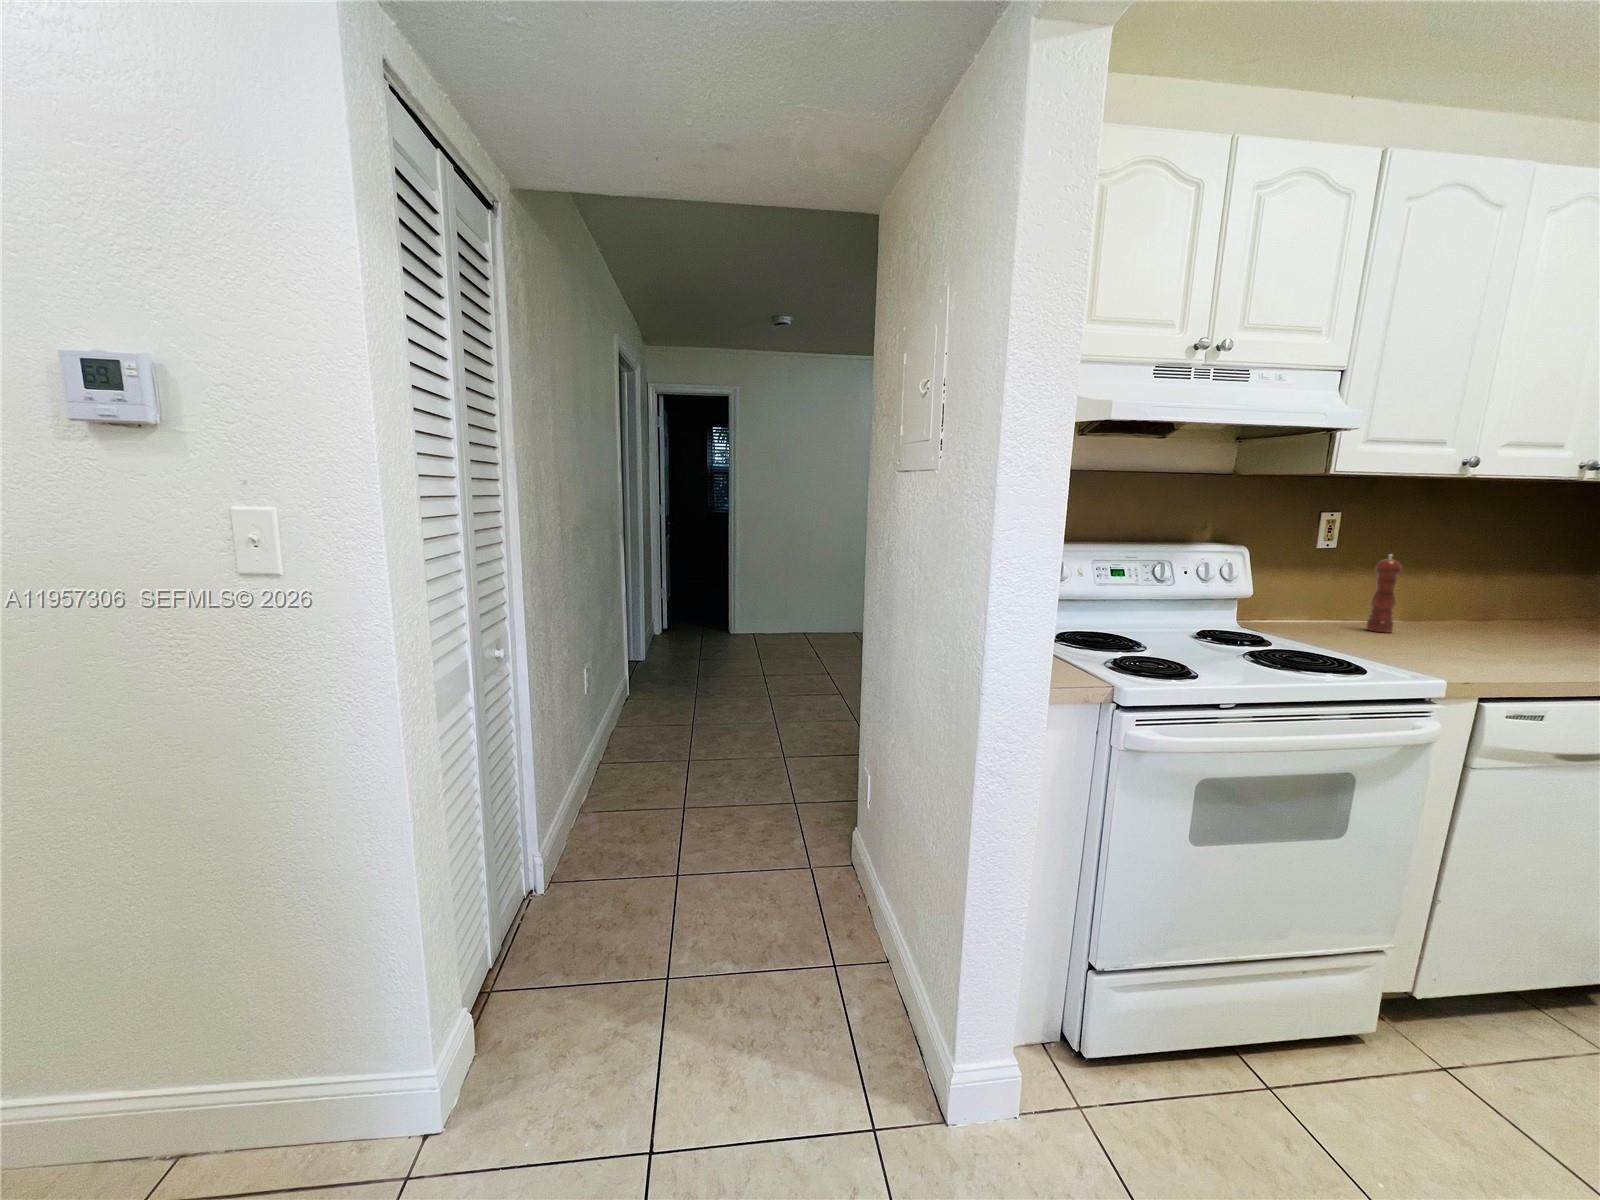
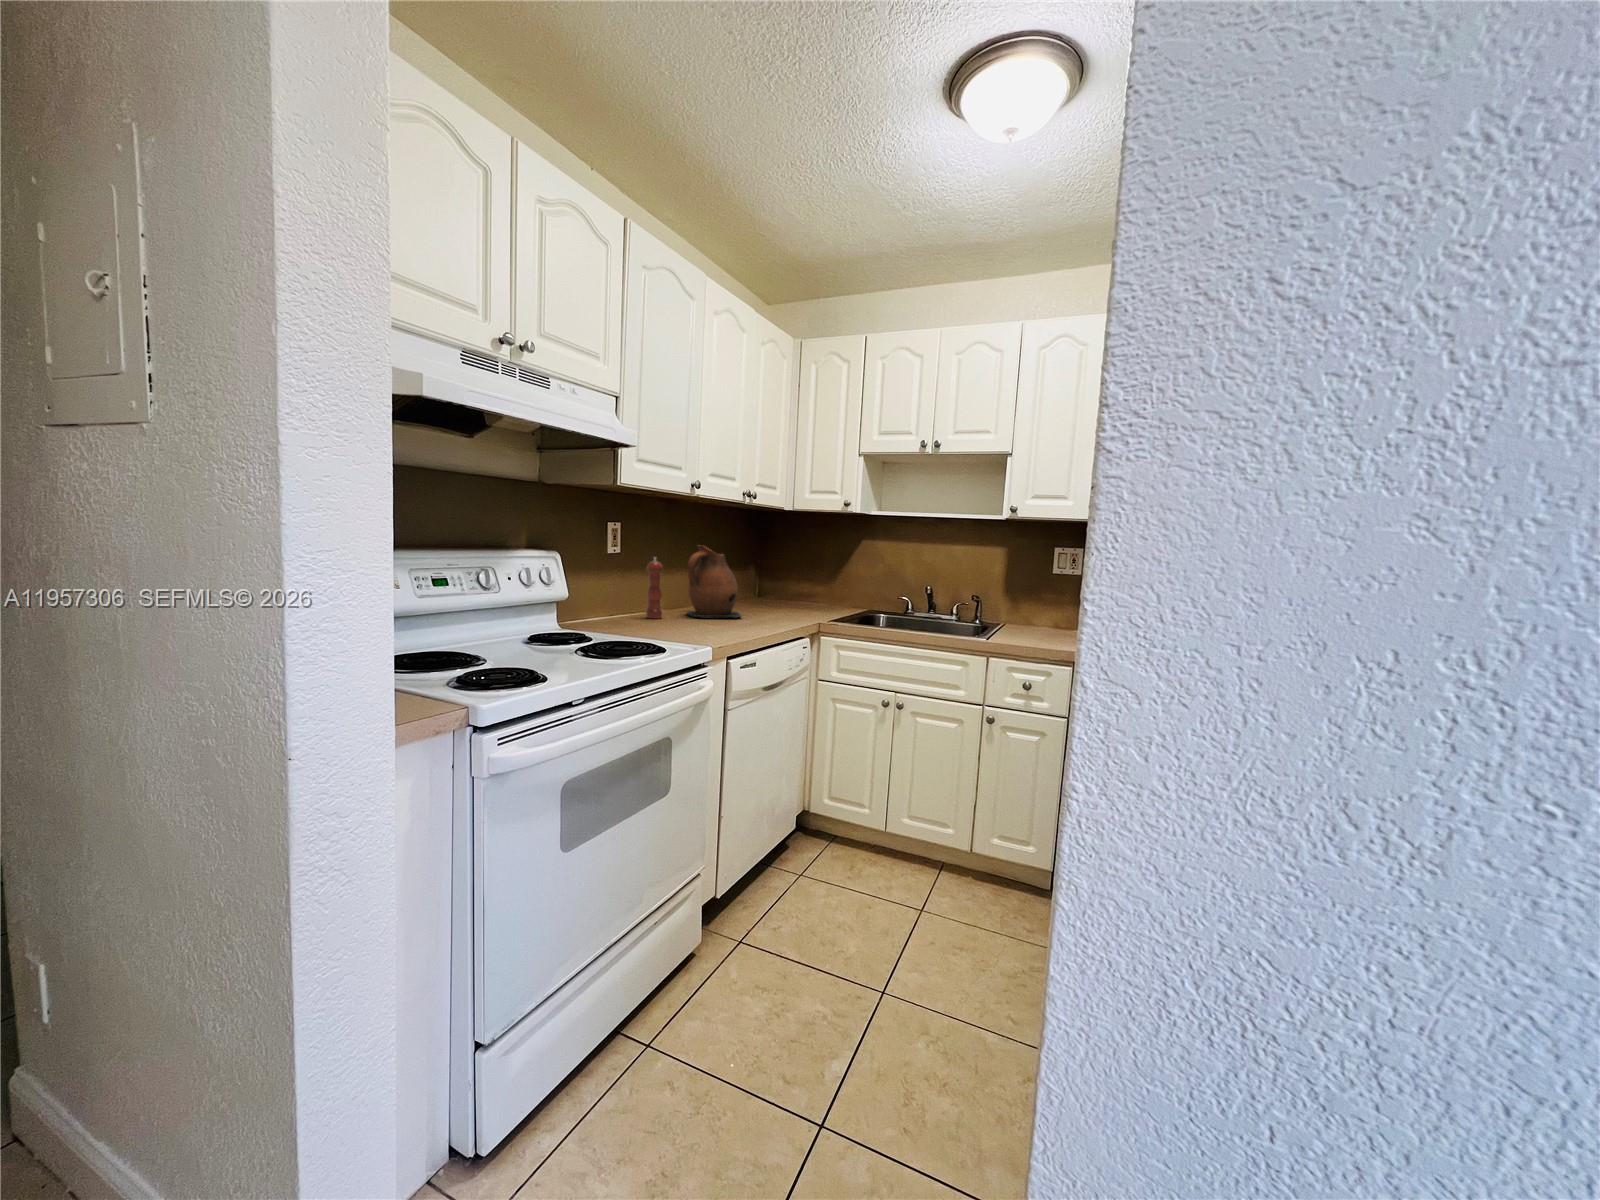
ceramic pitcher: none [1434,540,1550,649] -> present [687,546,741,618]

